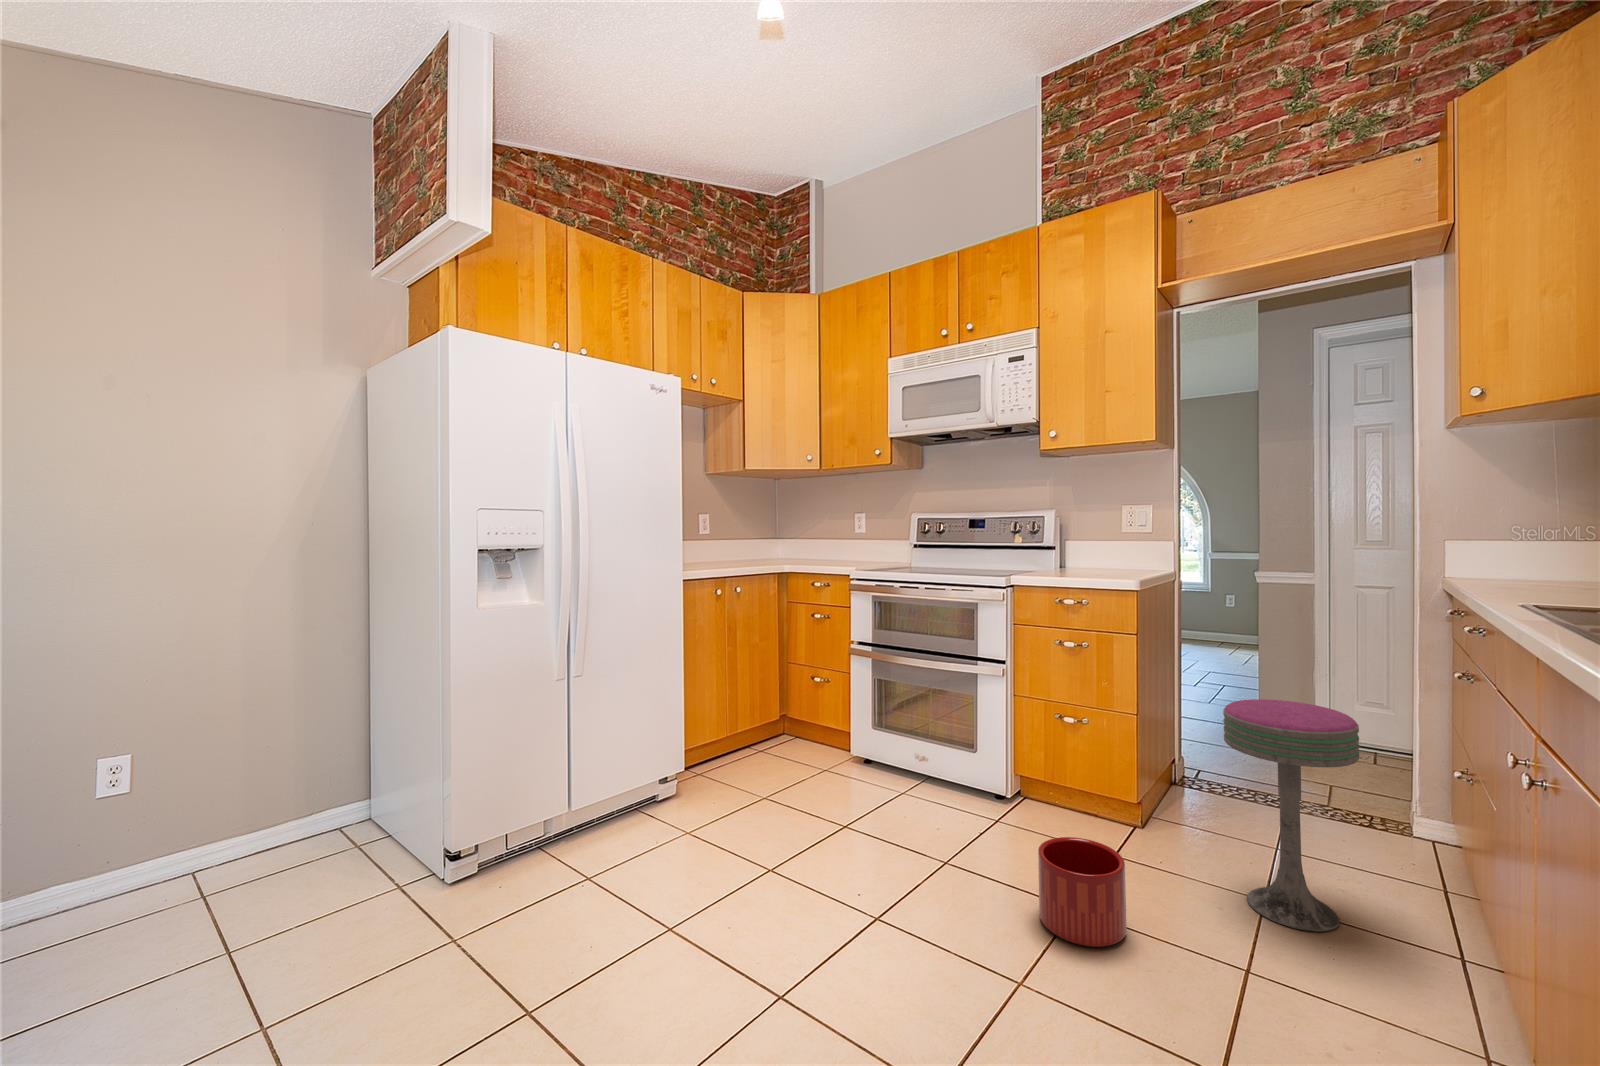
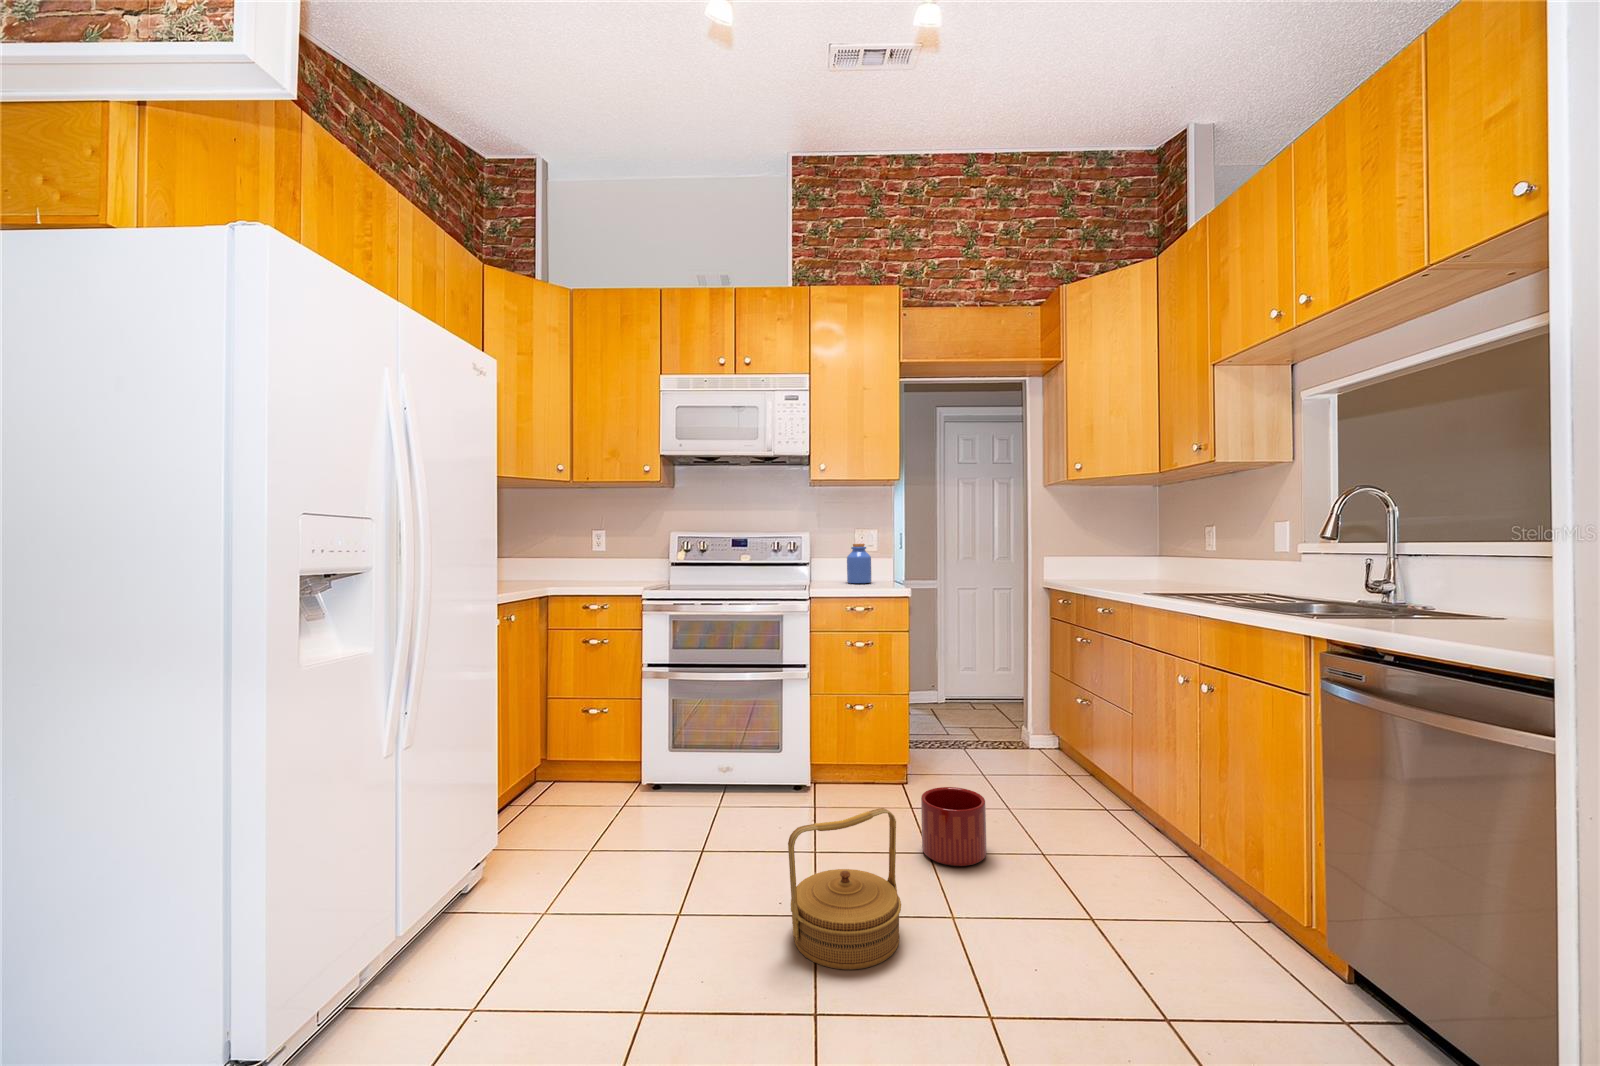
jar: none [1081,526,1114,575] -> present [847,544,872,583]
bar stool: present [1223,699,1359,932] -> none [991,662,1068,813]
basket: none [788,820,917,991] -> present [788,808,901,970]

